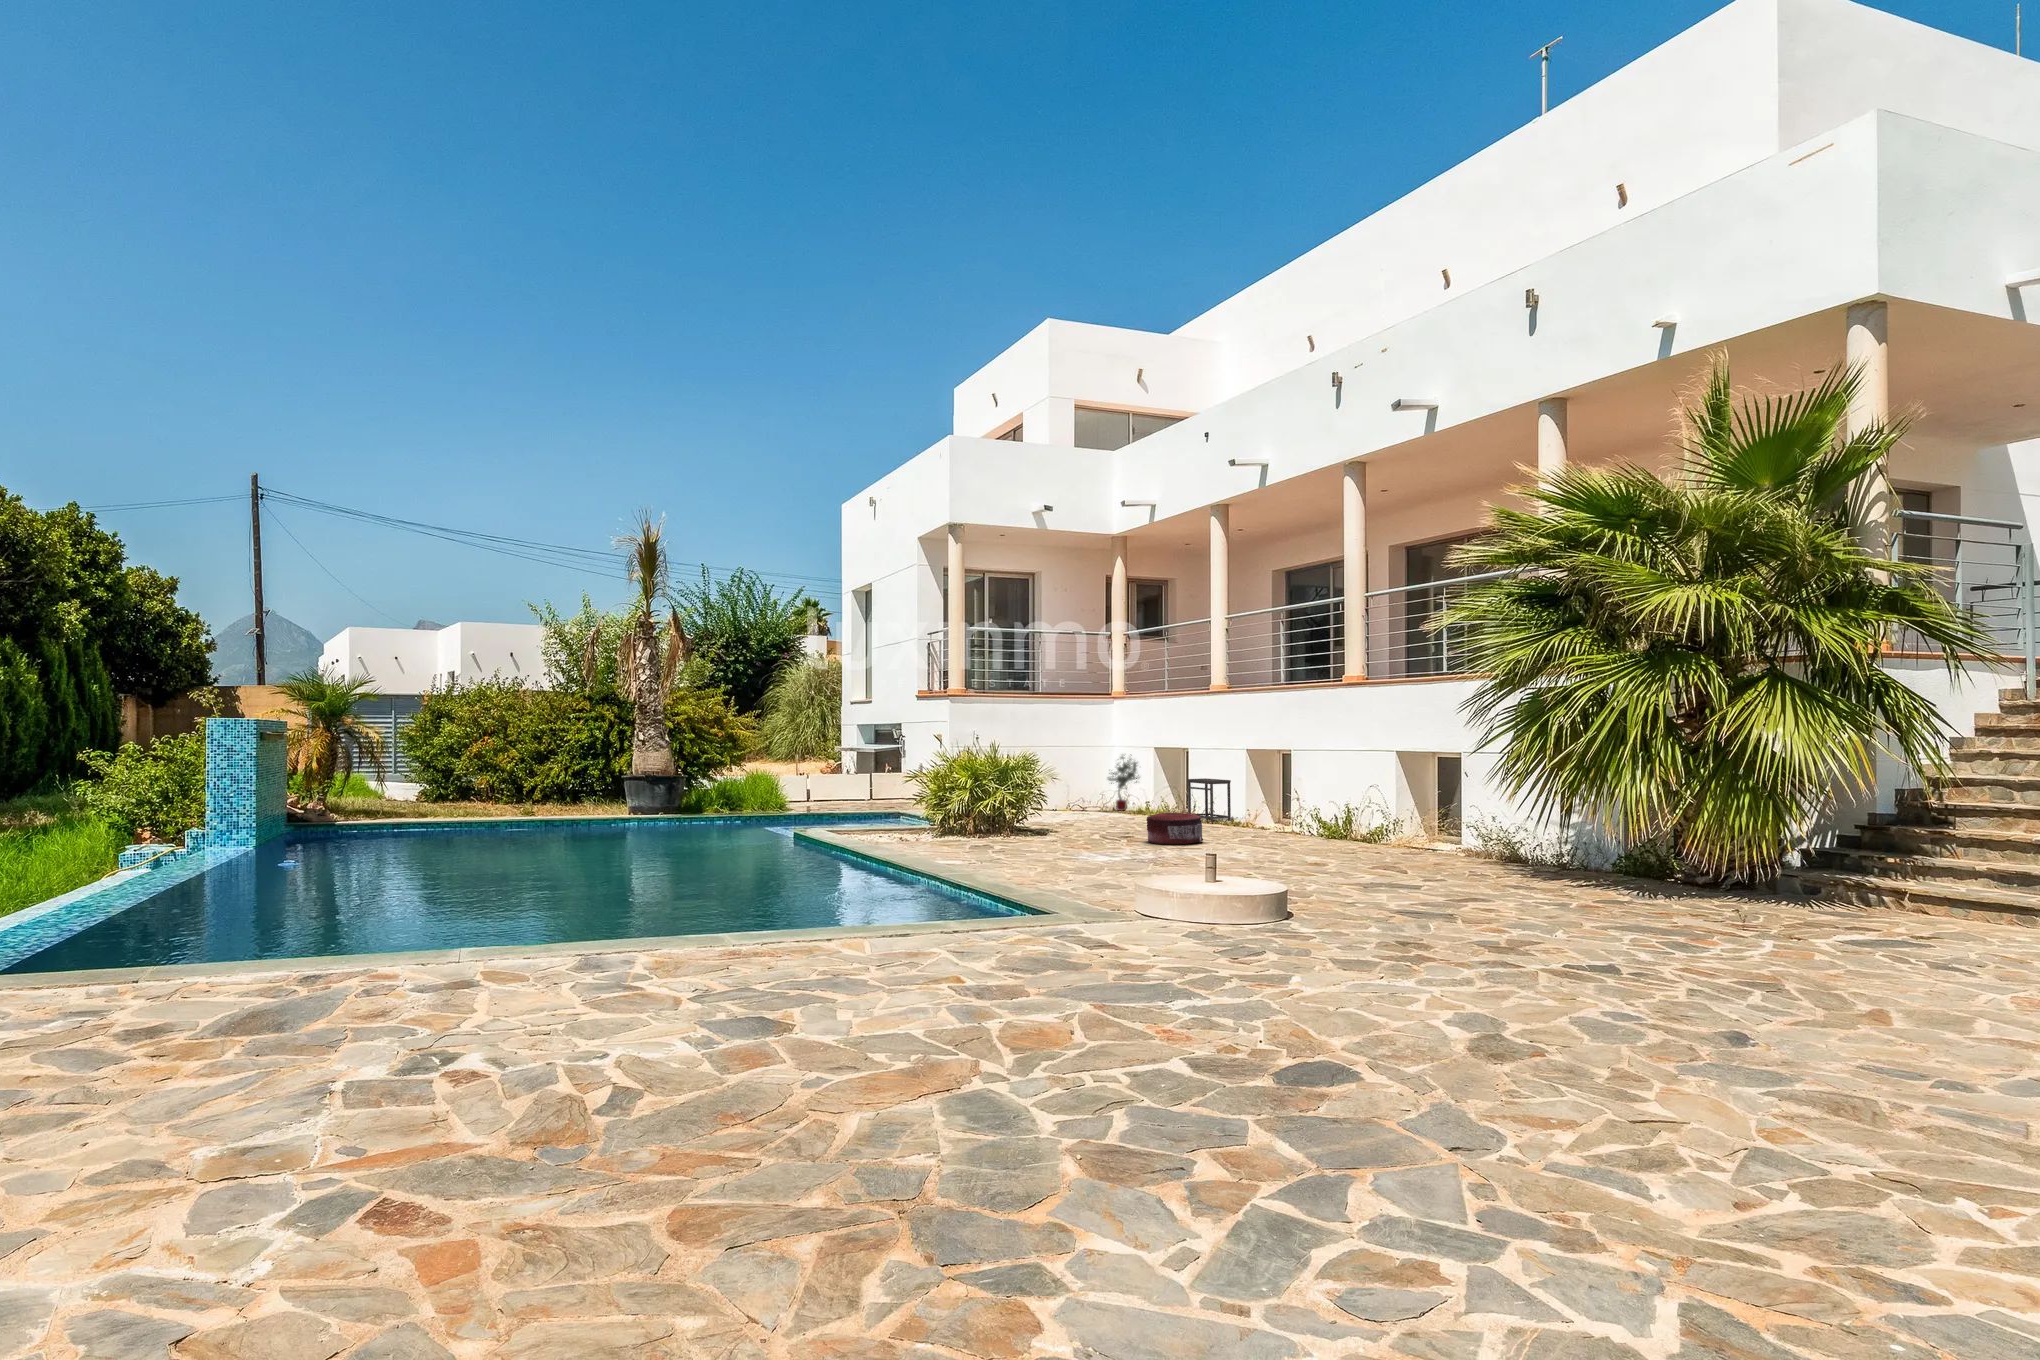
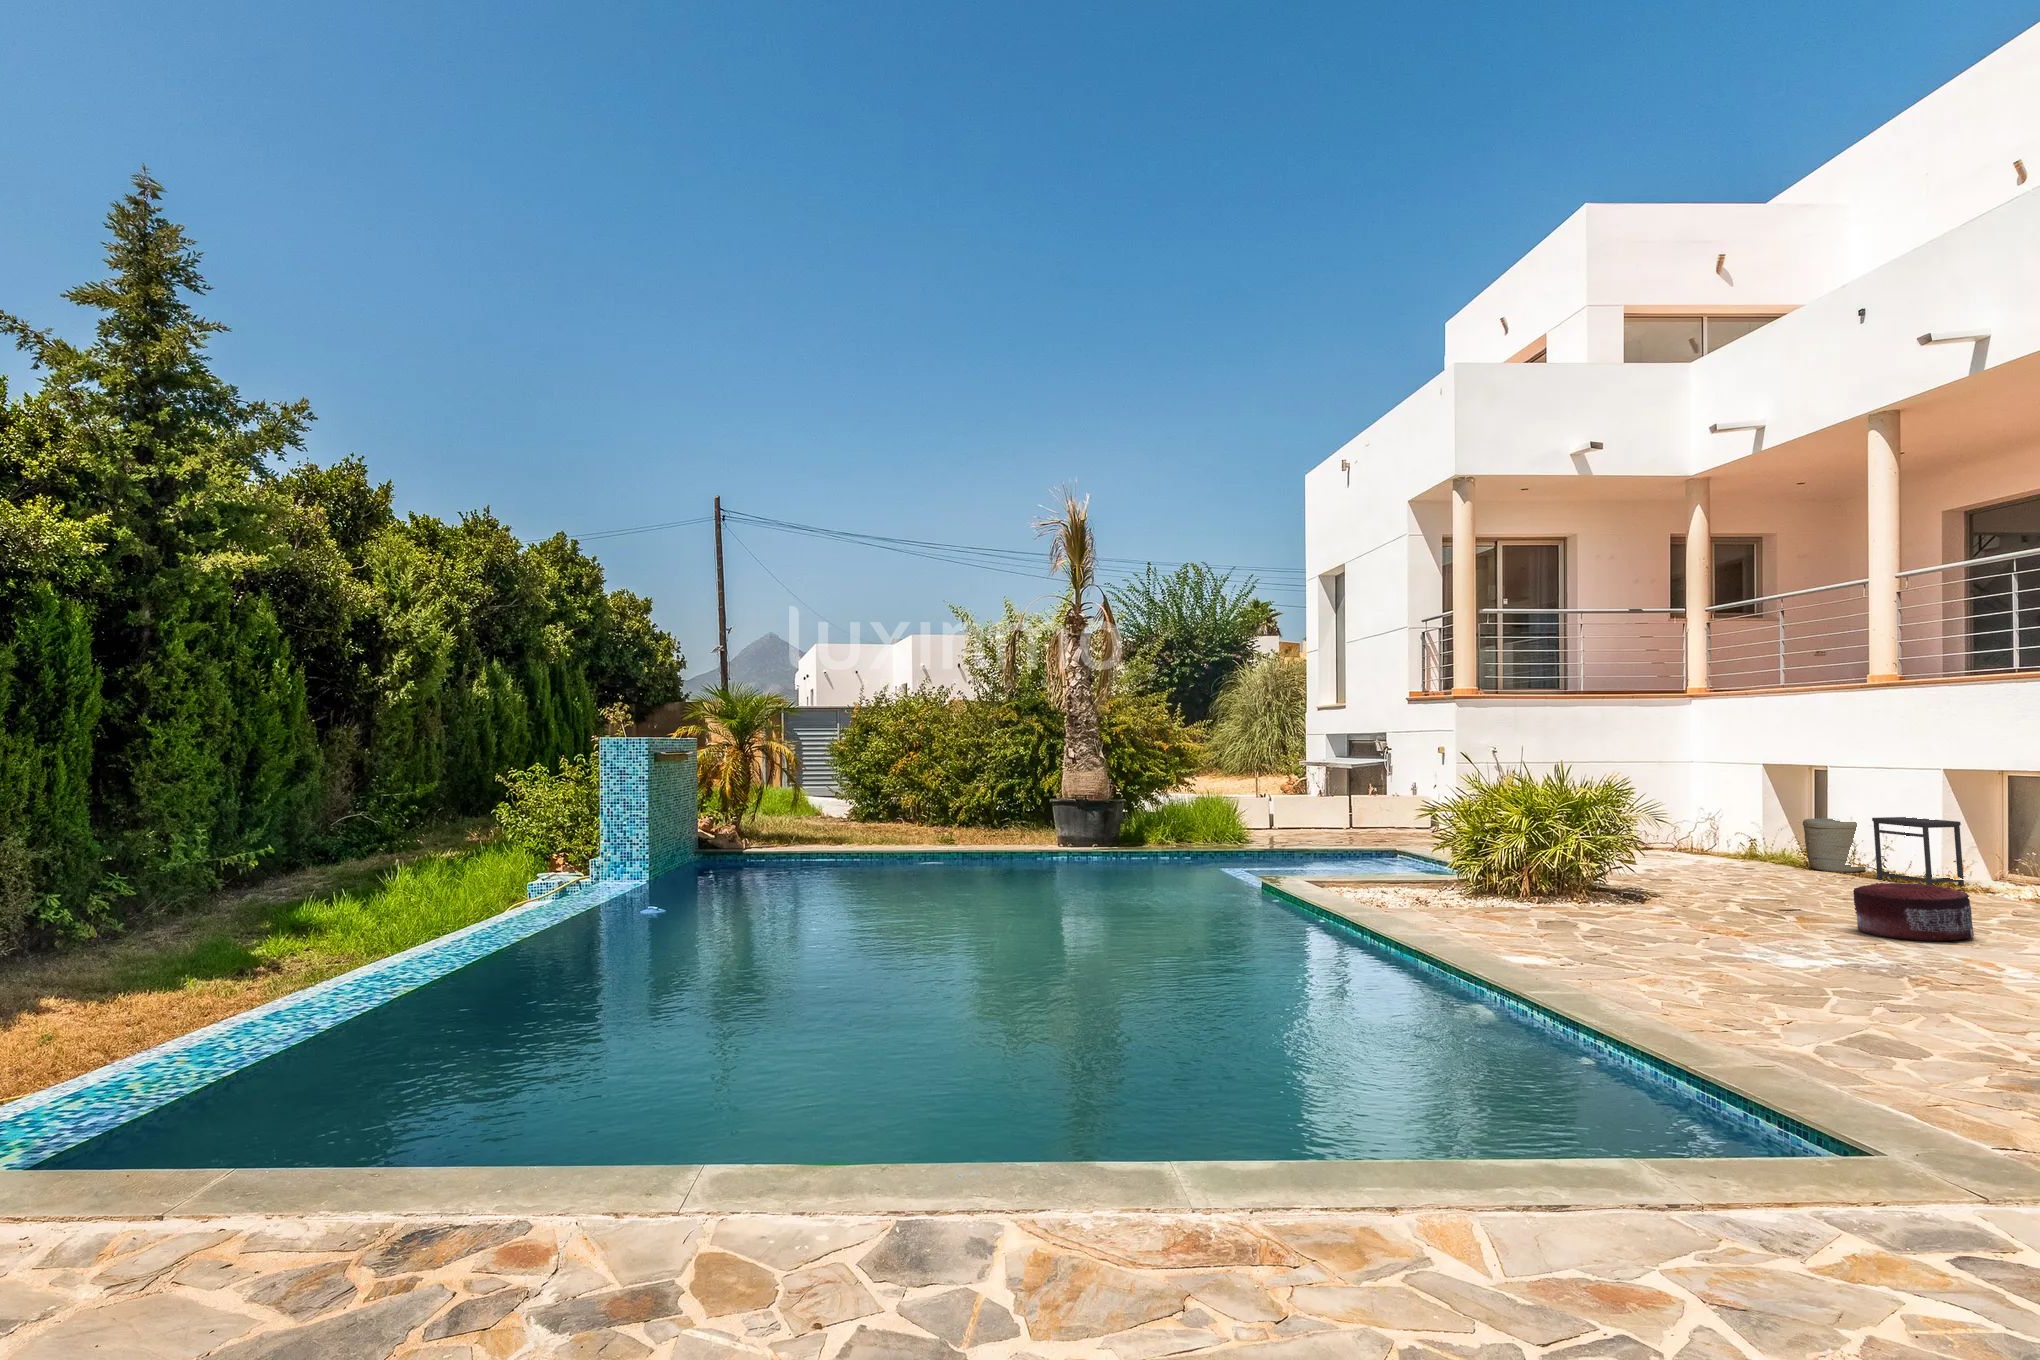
potted tree: present [1108,756,1139,811] -> none [1709,776,1771,859]
woven basket: none [1154,781,1189,816] -> present [1803,818,1865,872]

